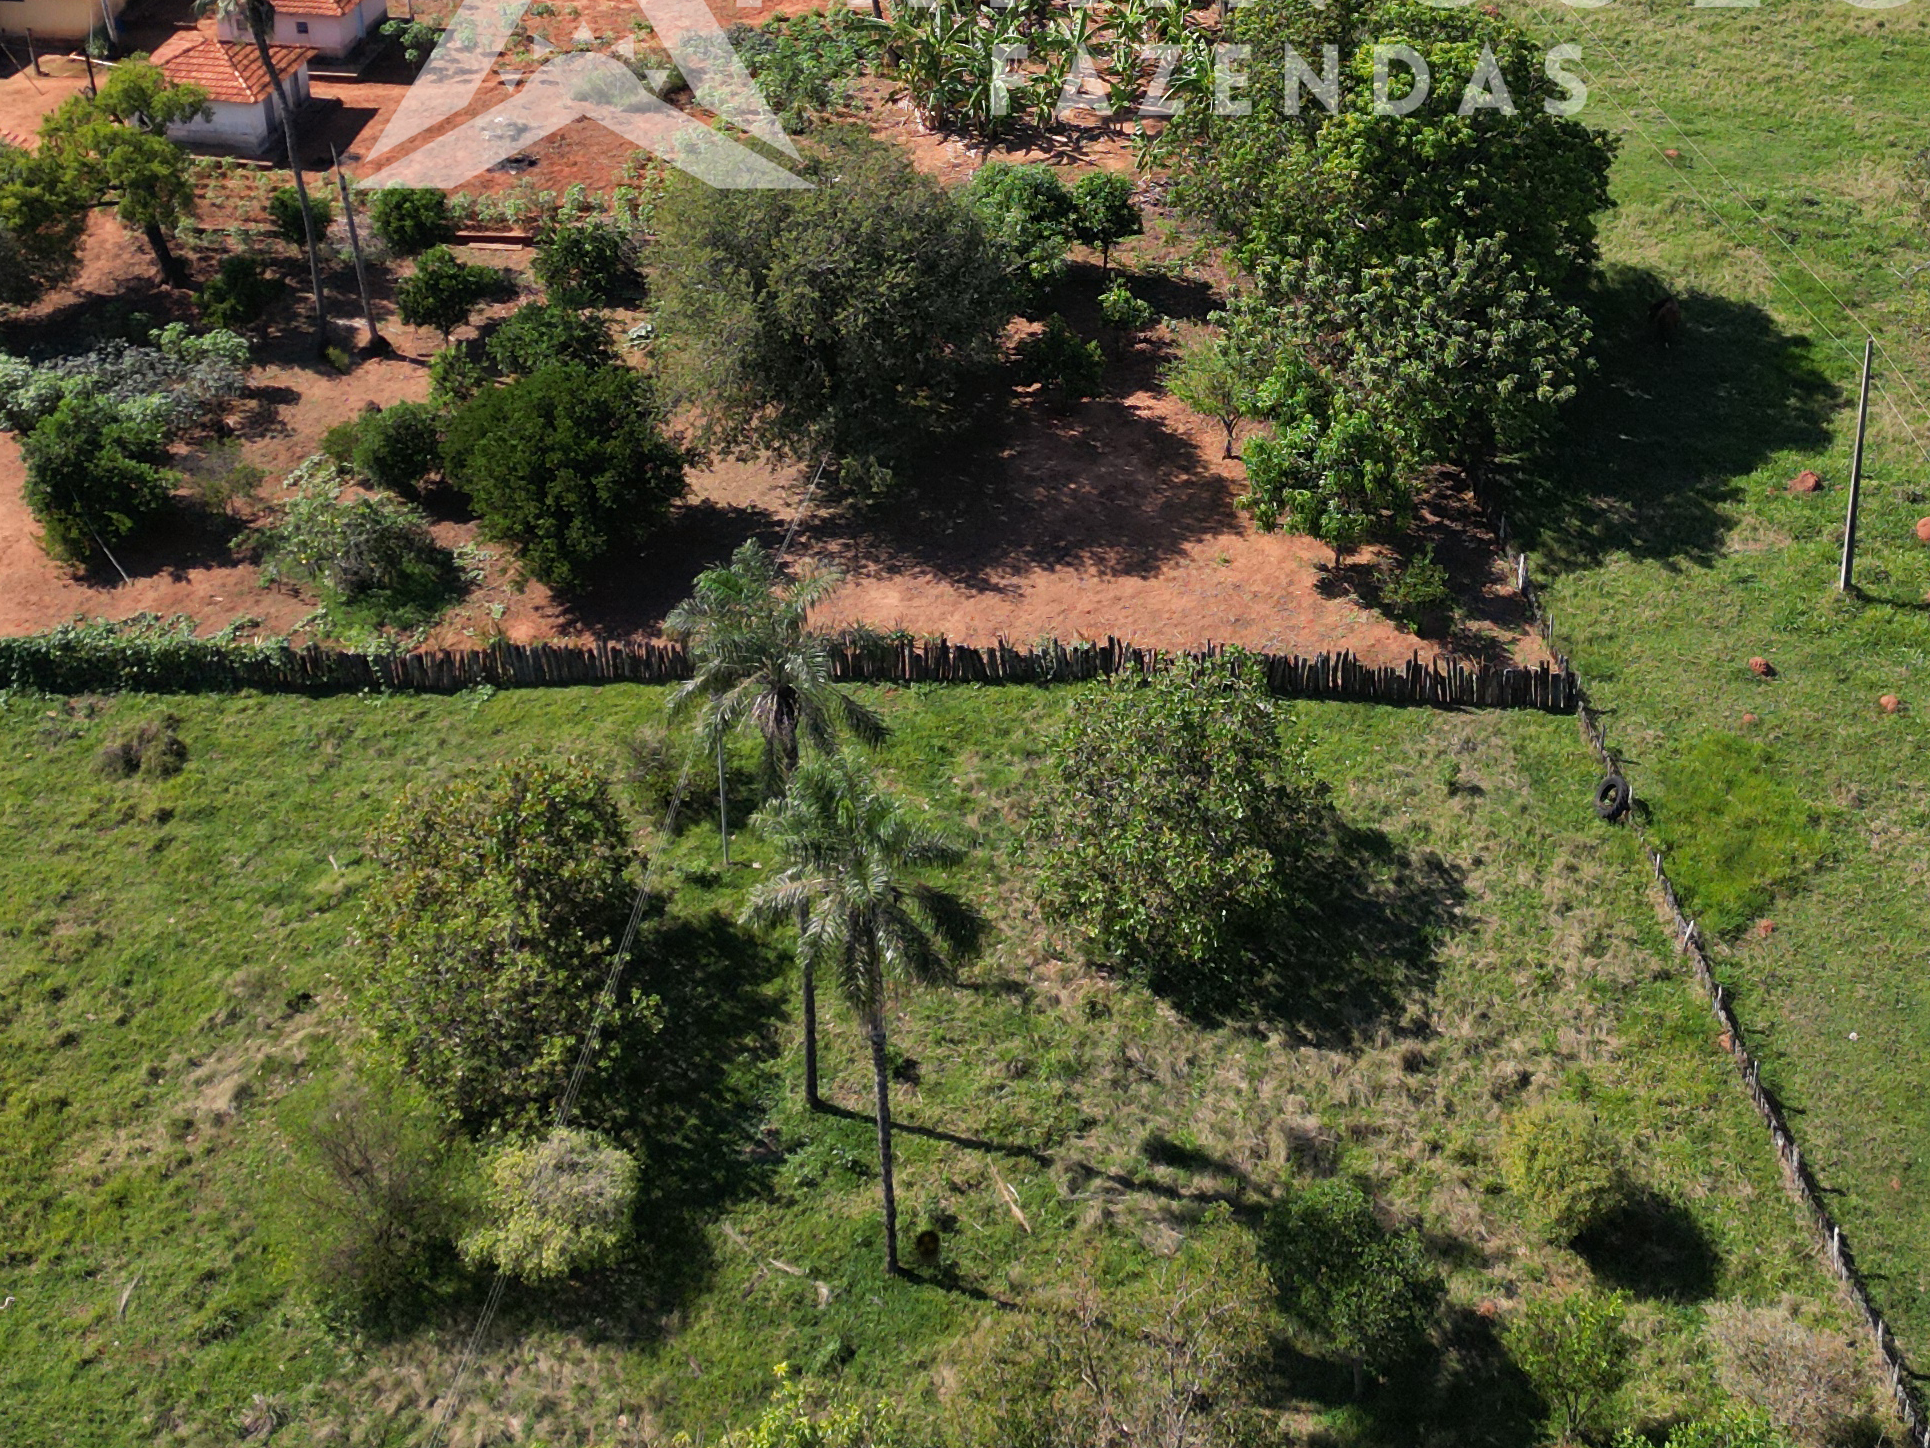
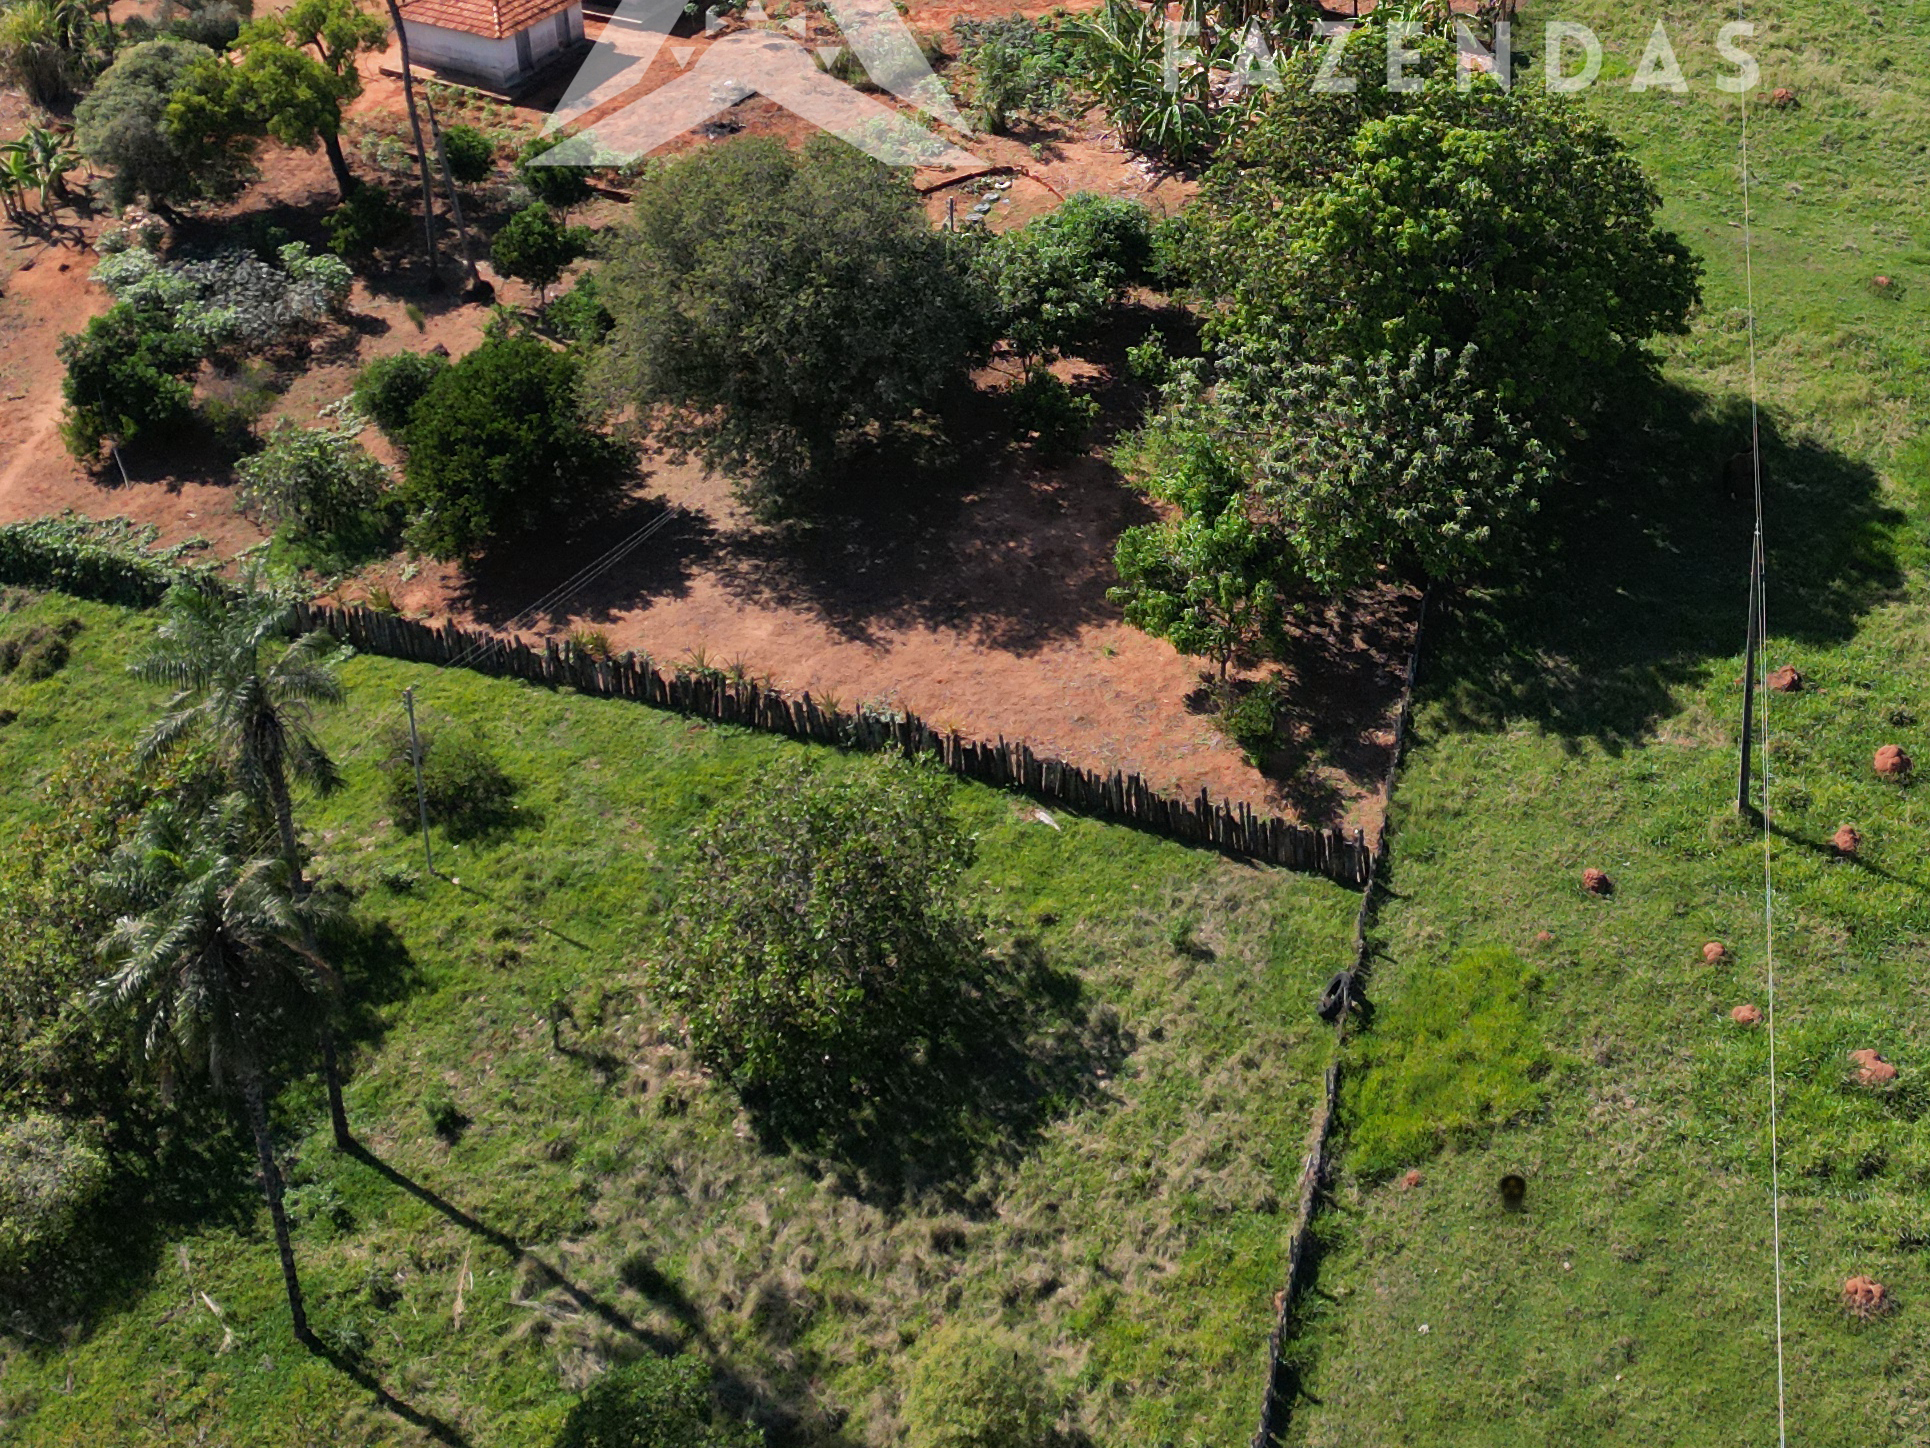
bucket: present [914,1230,941,1266] -> present [1499,1173,1527,1212]

